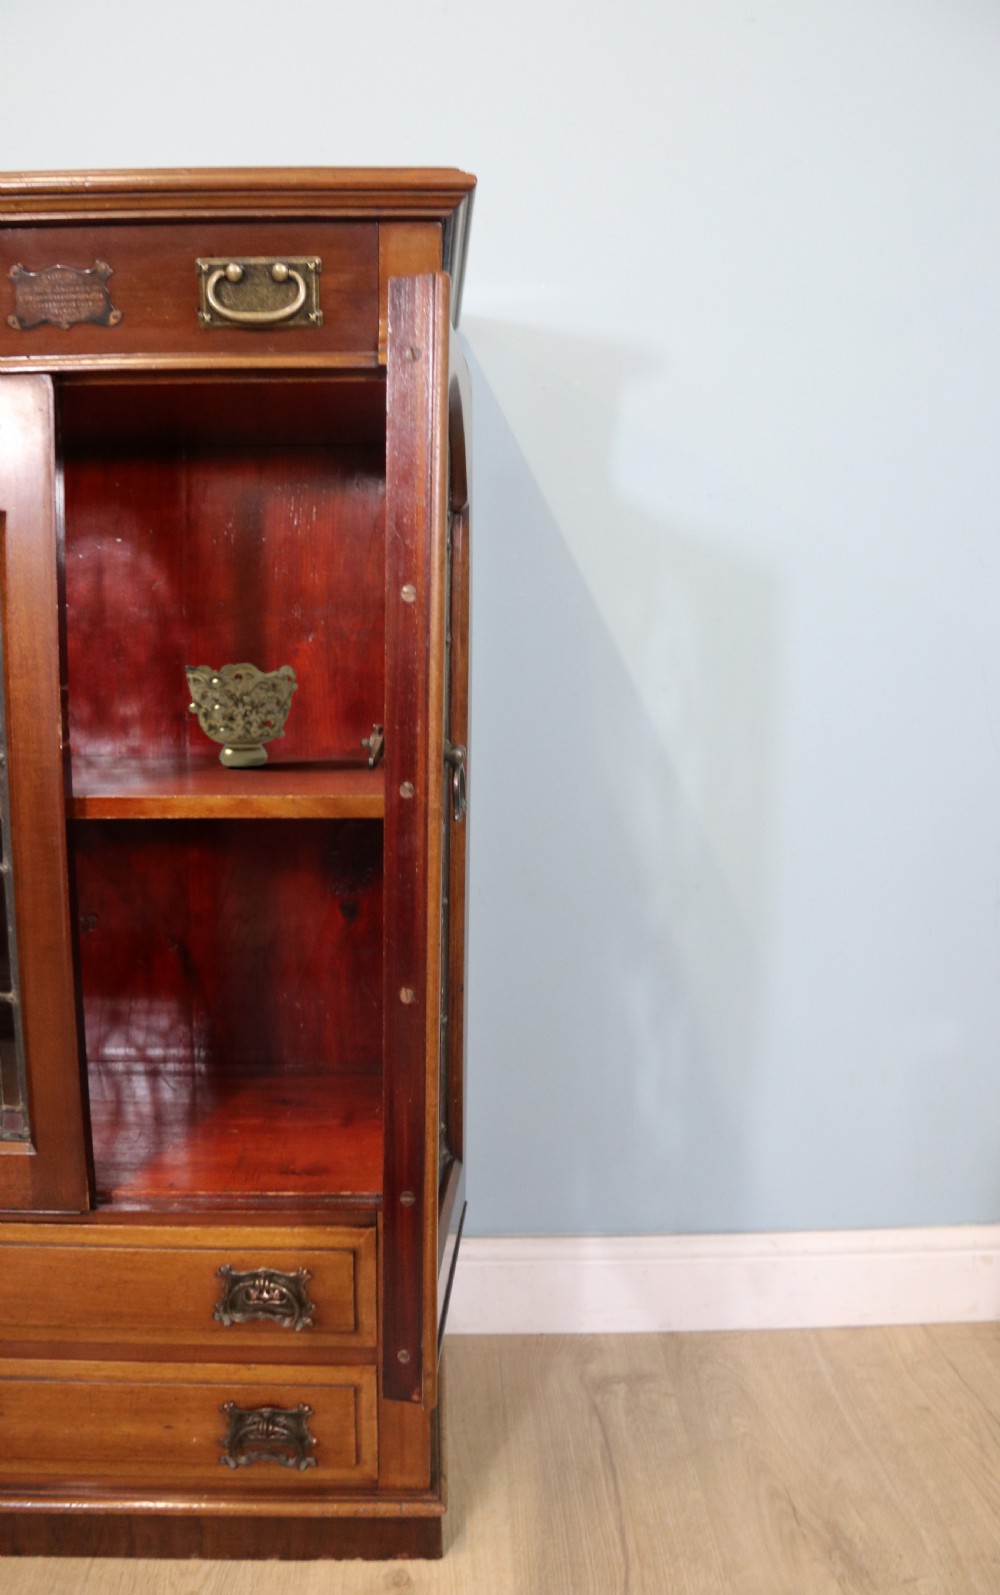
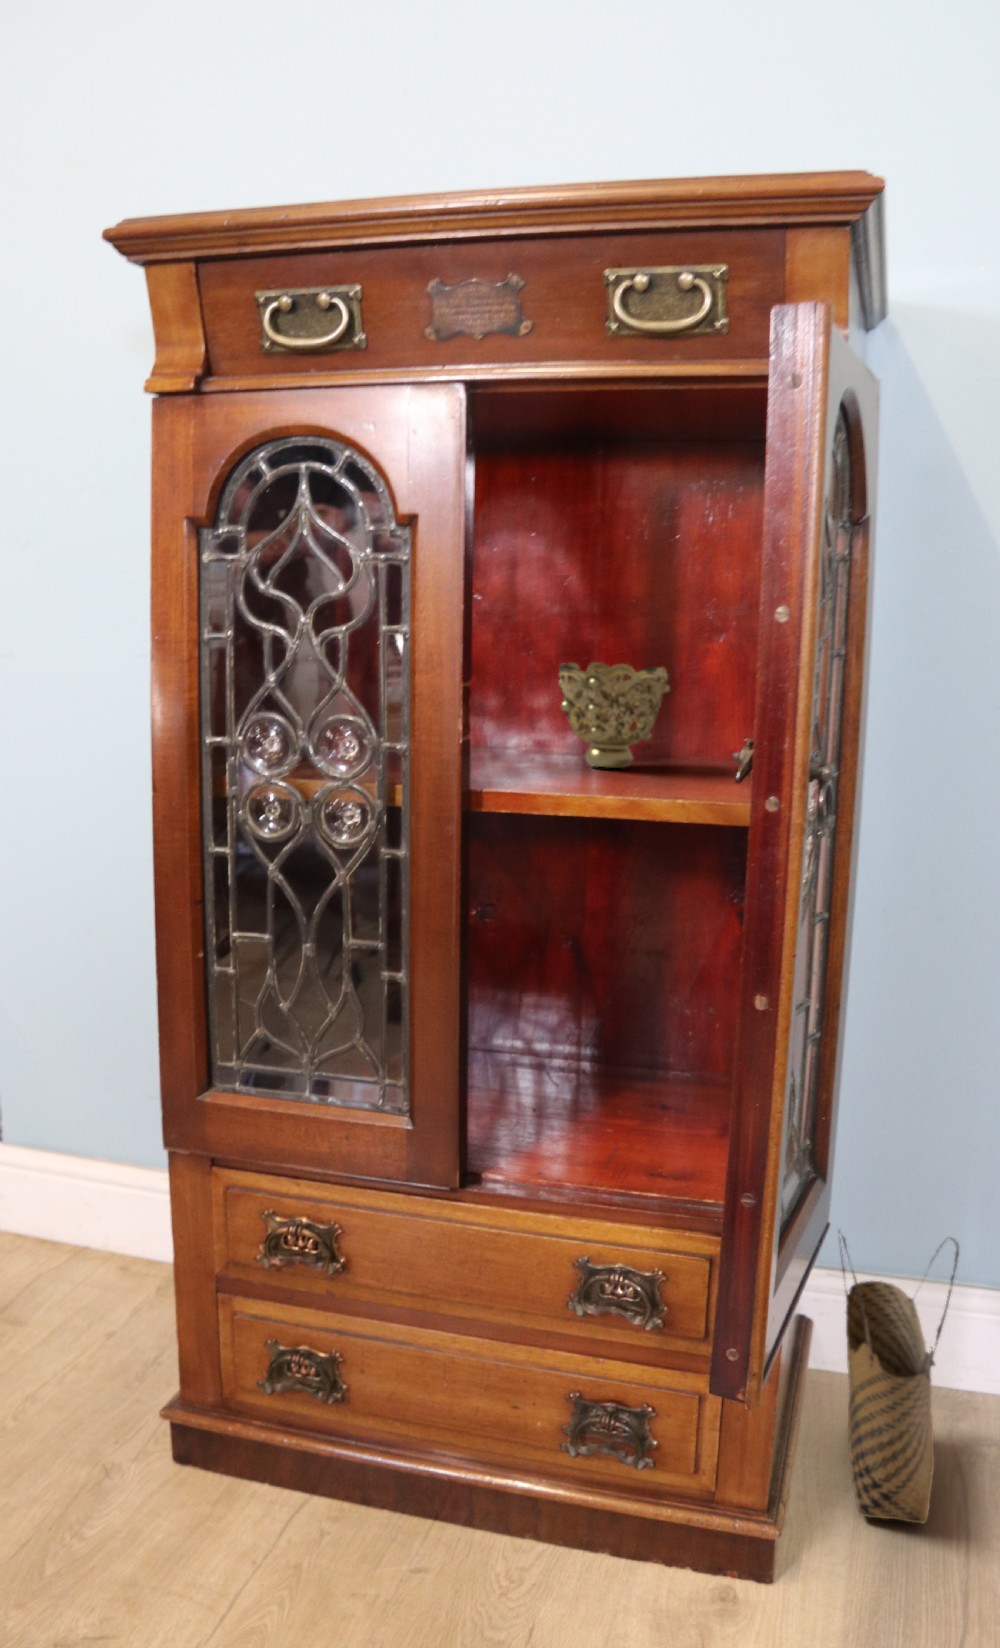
woven basket: none [494,1185,602,1466] -> present [839,1237,959,1523]

